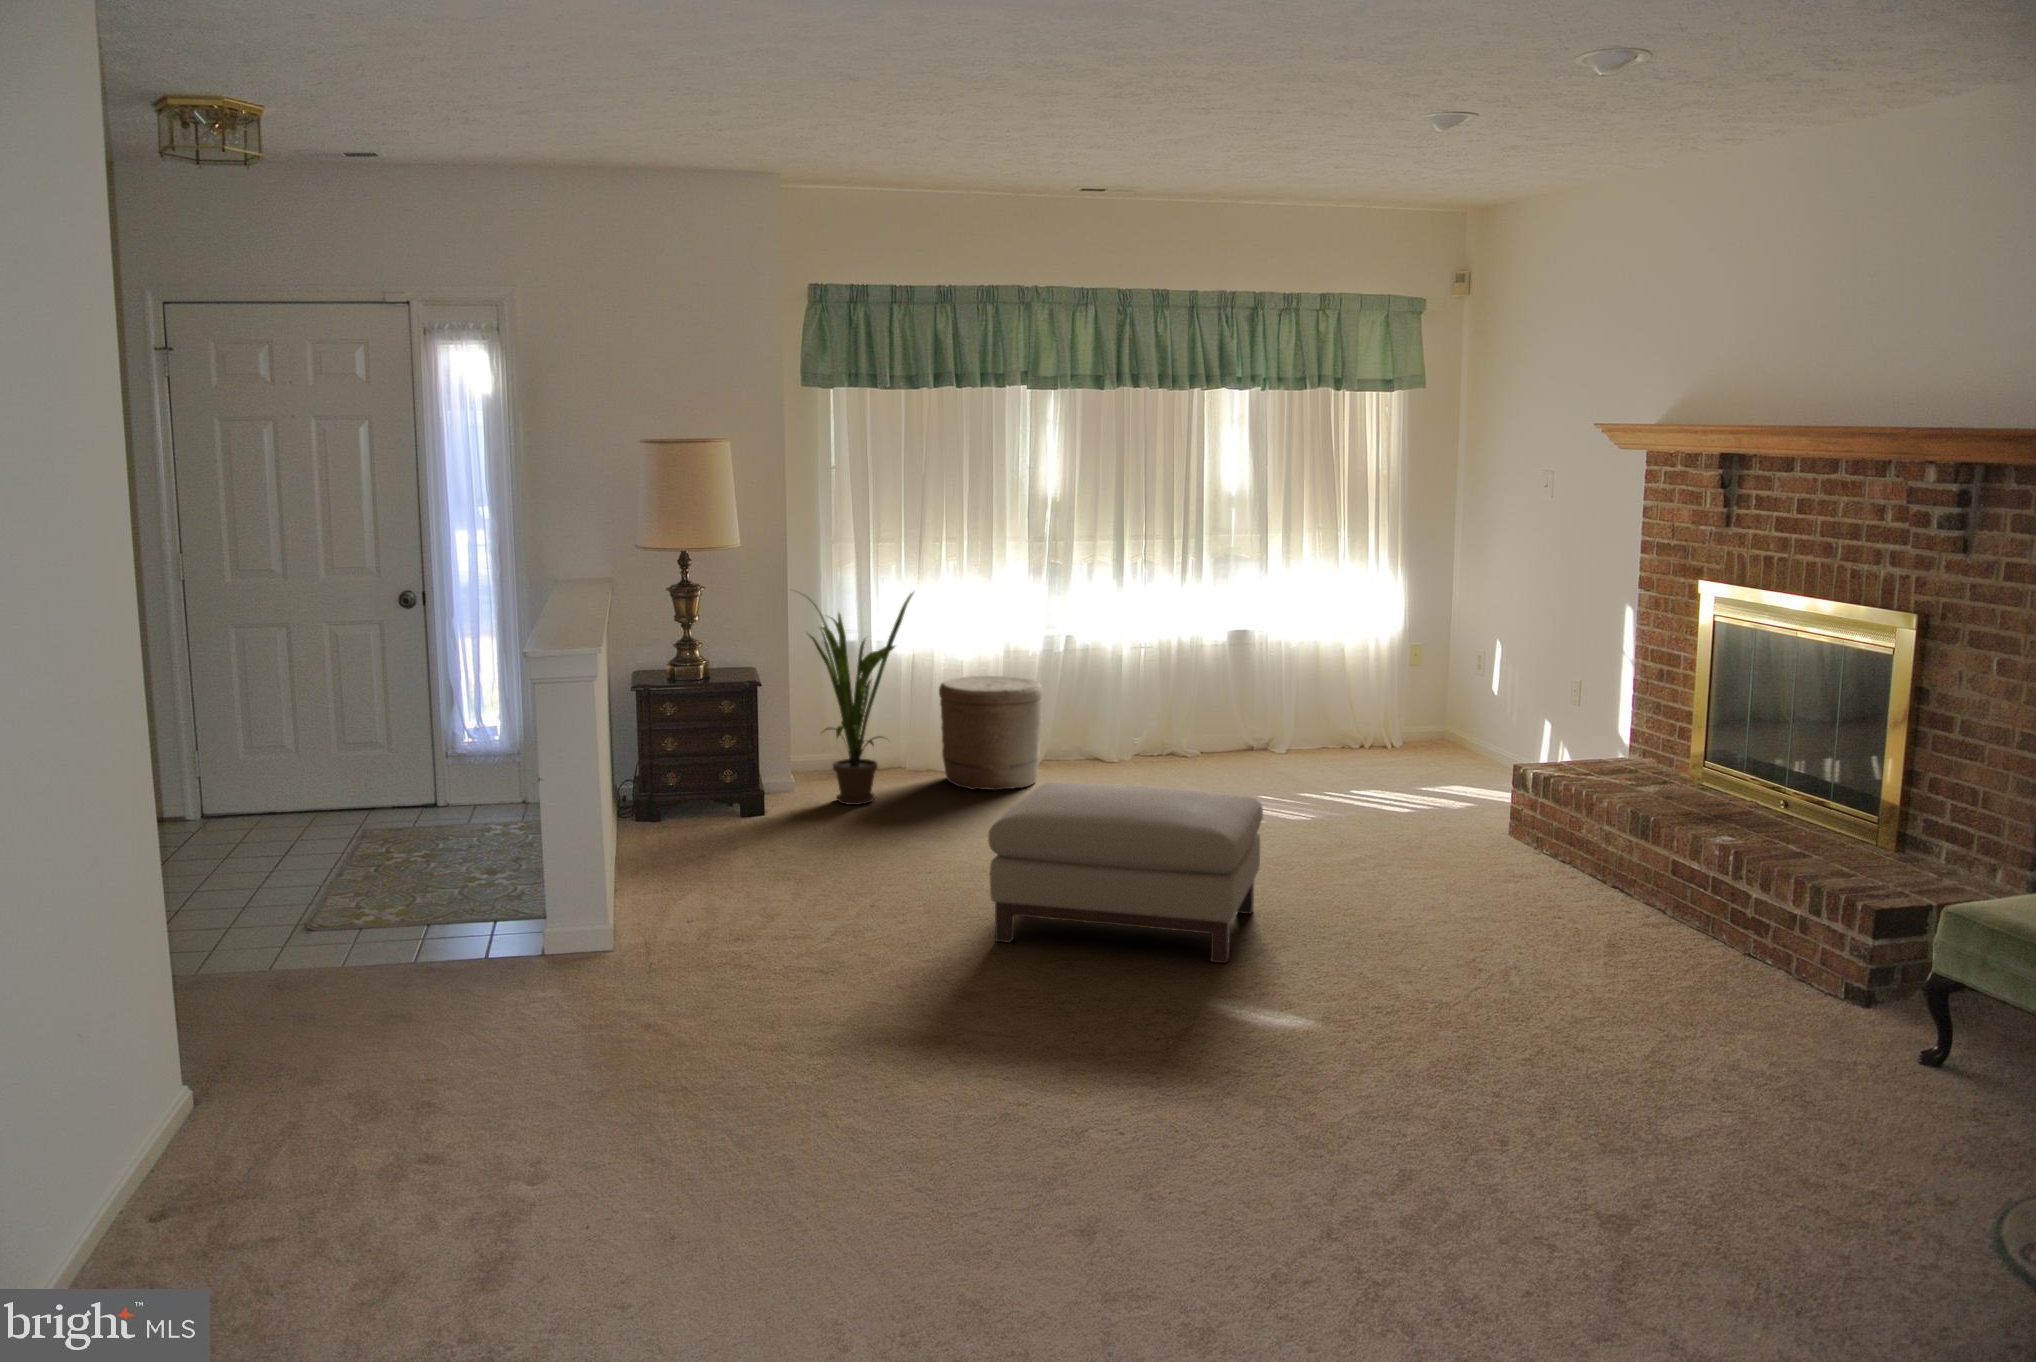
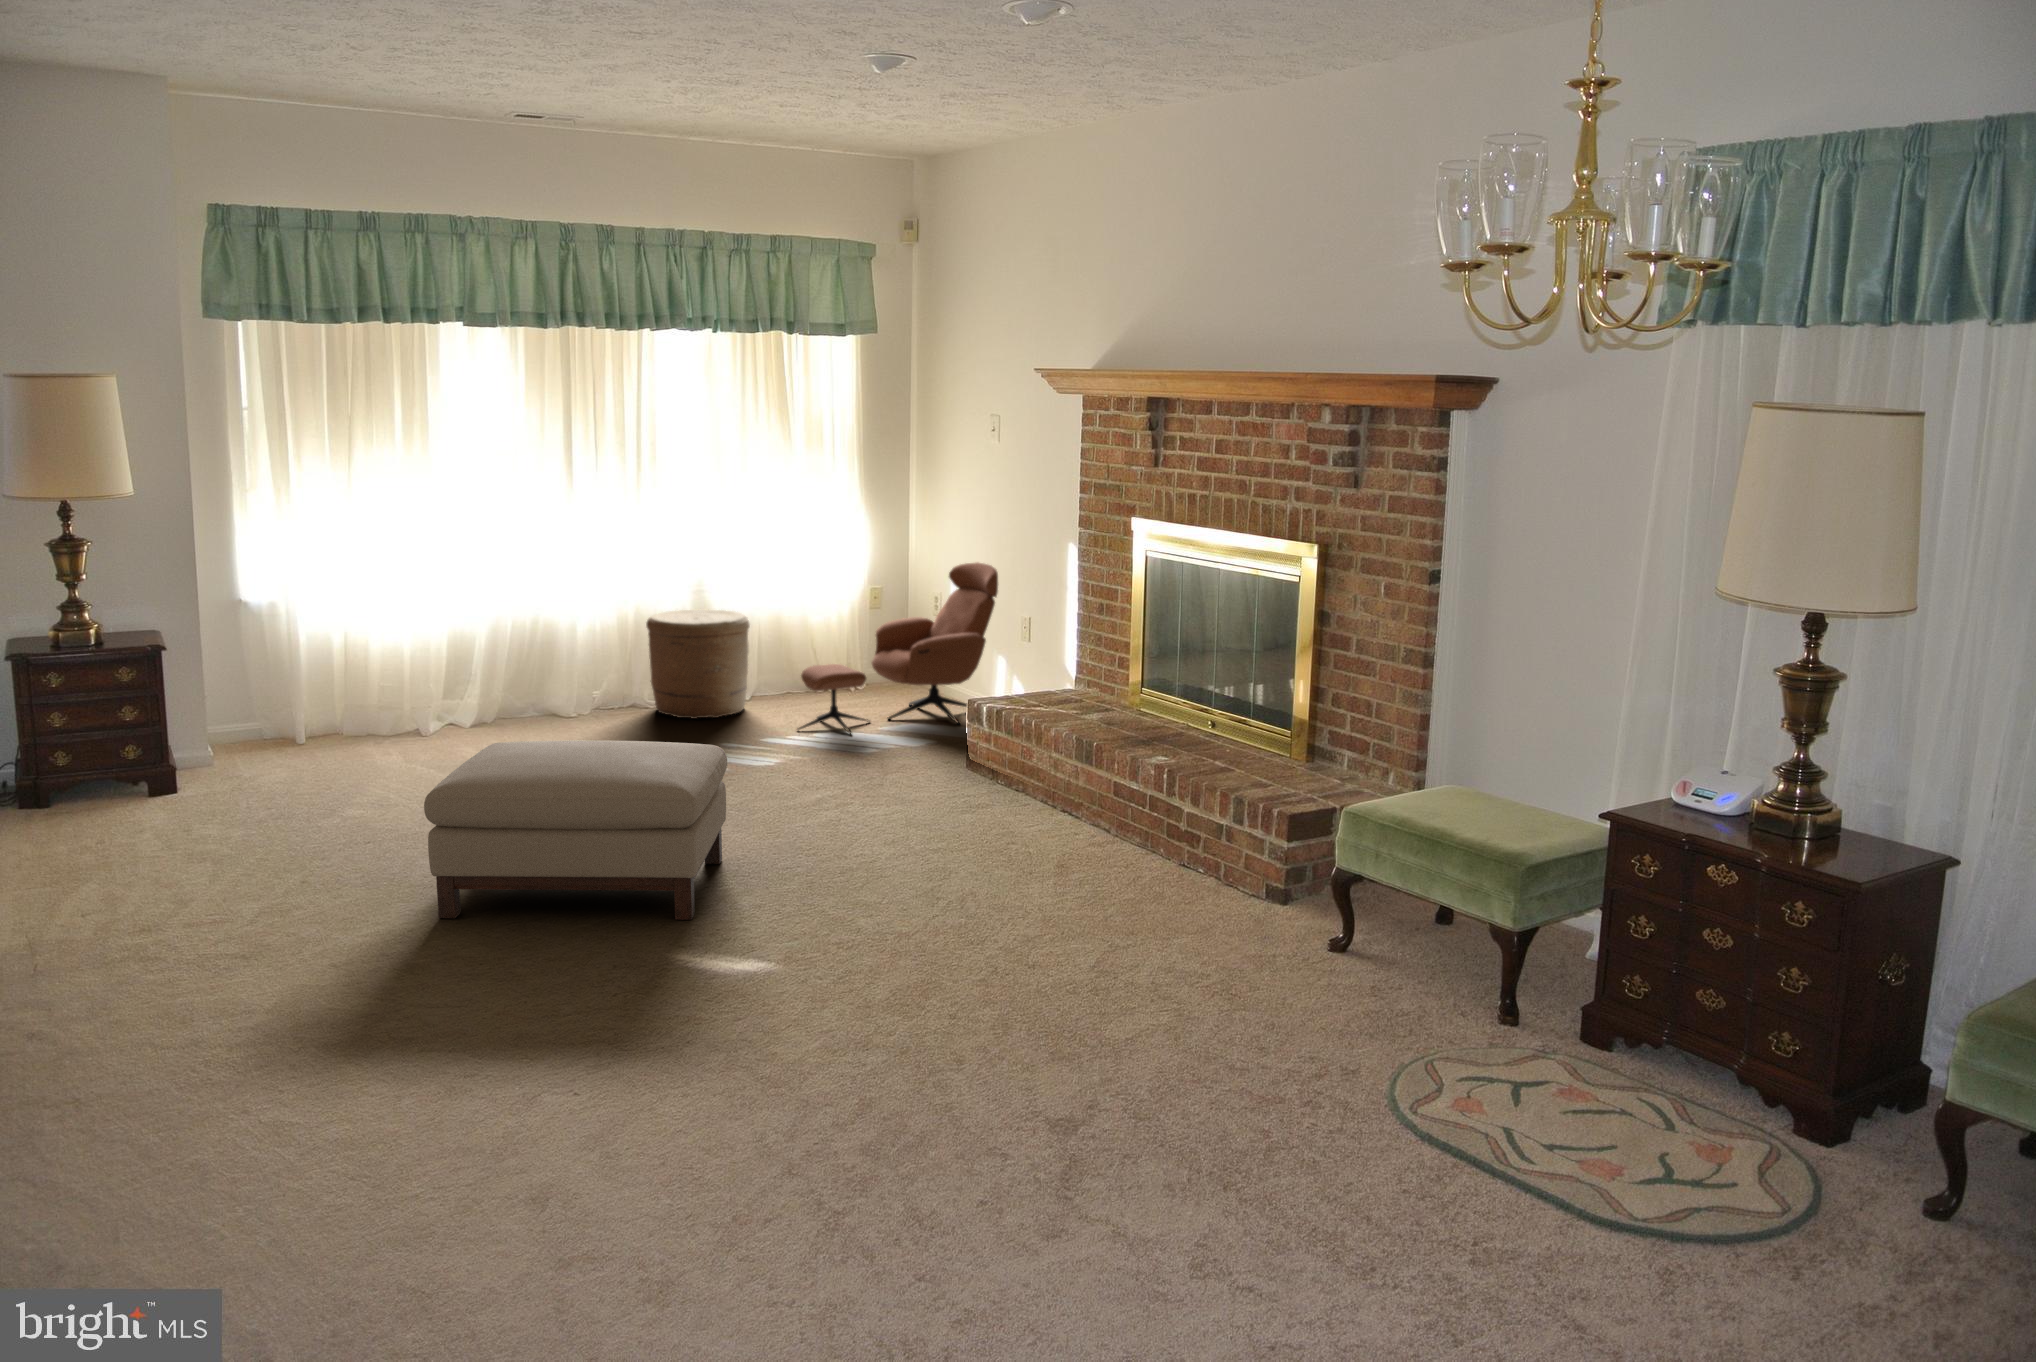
house plant: present [808,593,913,805] -> none [195,541,349,776]
lounge chair: none [1324,624,1545,797] -> present [798,562,998,733]
woven basket: present [939,676,1043,791] -> present [646,610,750,719]

